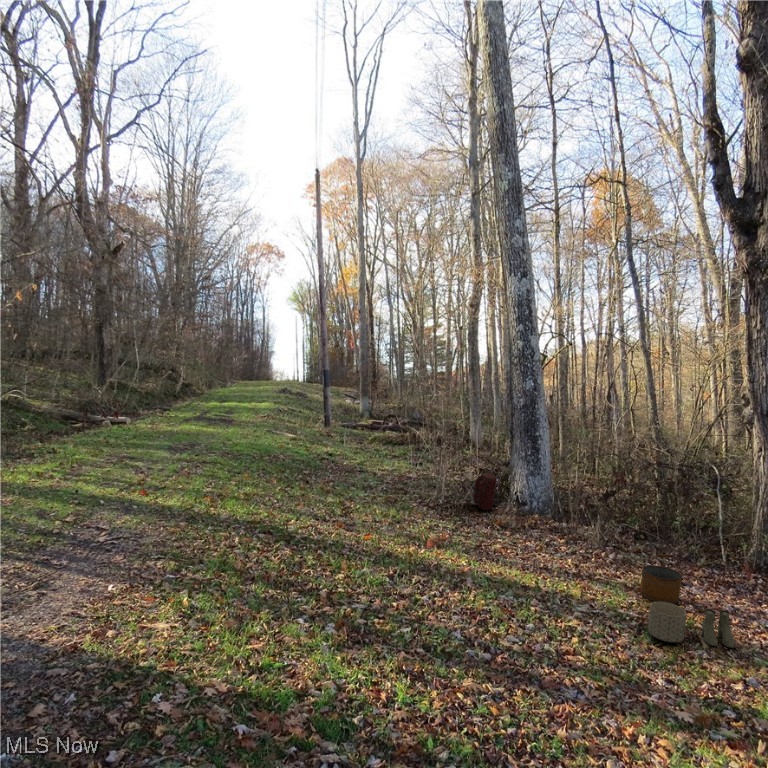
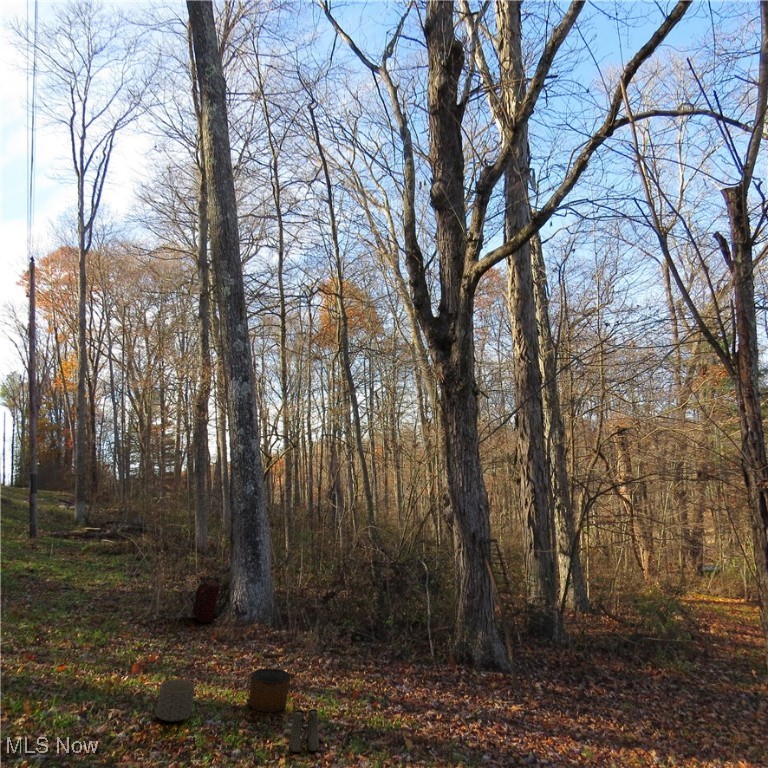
bucket: present [641,554,682,604] -> present [249,655,291,712]
planter: present [648,602,686,643] -> present [156,680,195,722]
boots: present [702,609,734,648] -> present [289,709,319,752]

